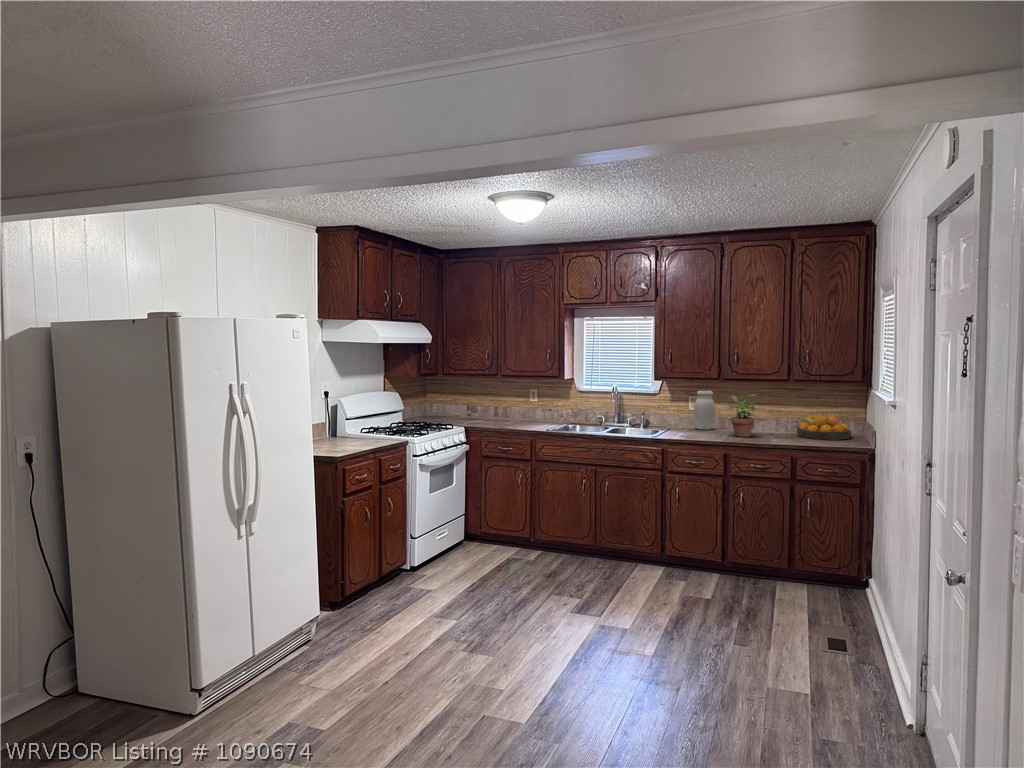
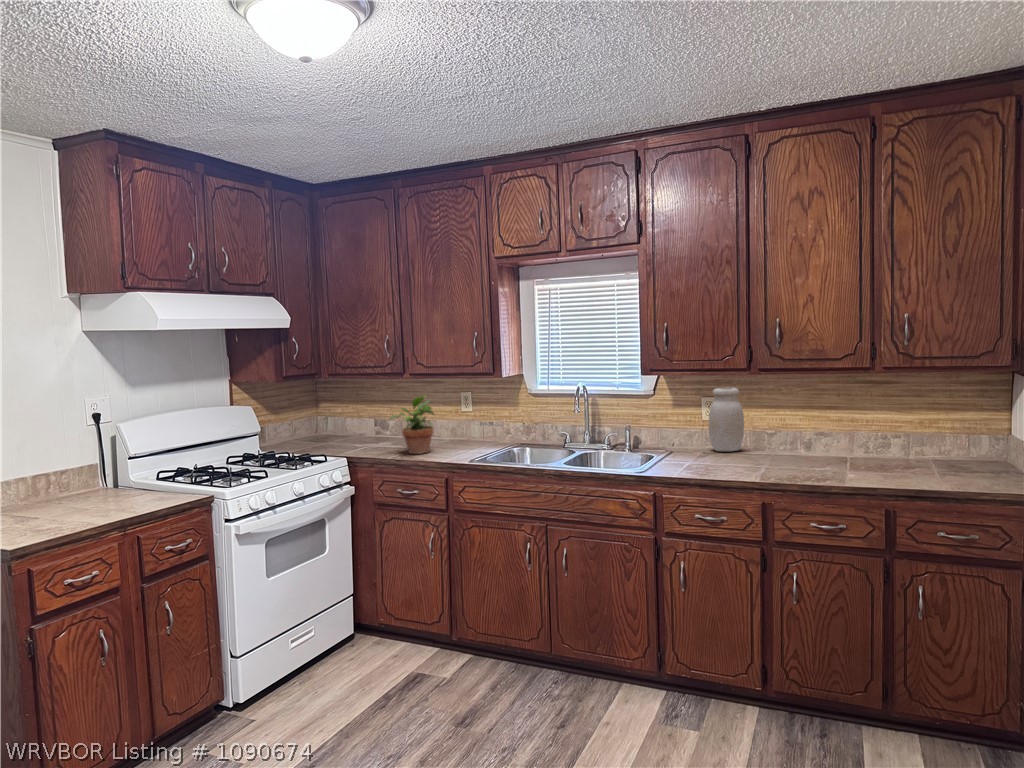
potted plant: present [726,395,756,437] -> present [390,396,434,454]
fruit bowl: present [797,413,851,440] -> none [887,422,989,472]

